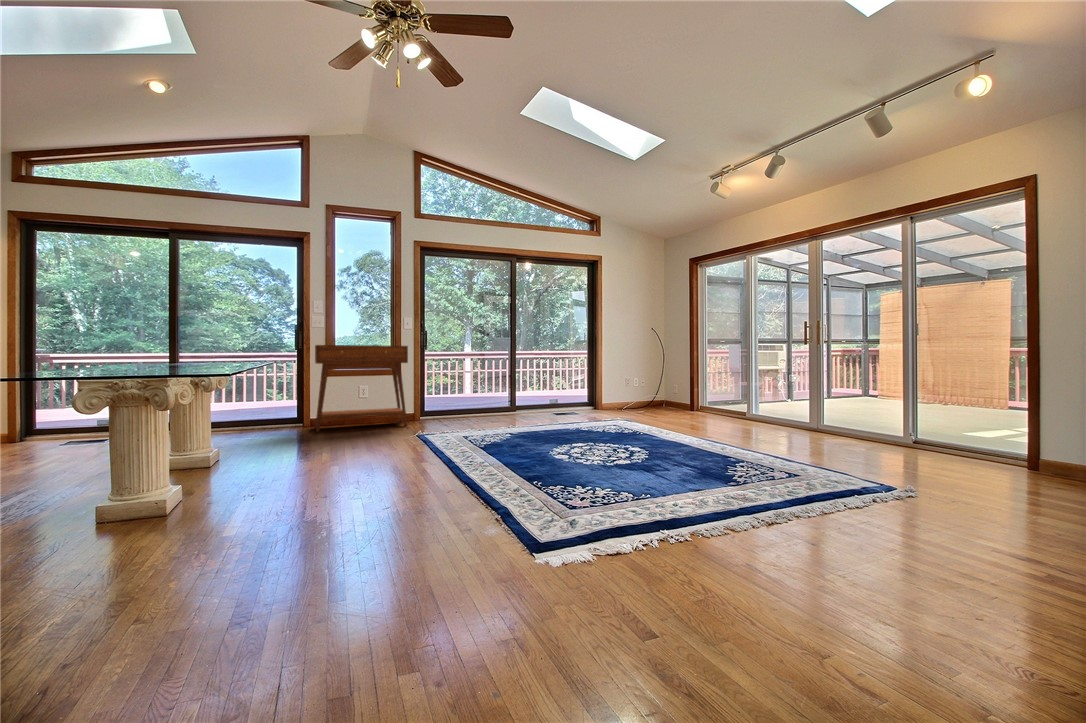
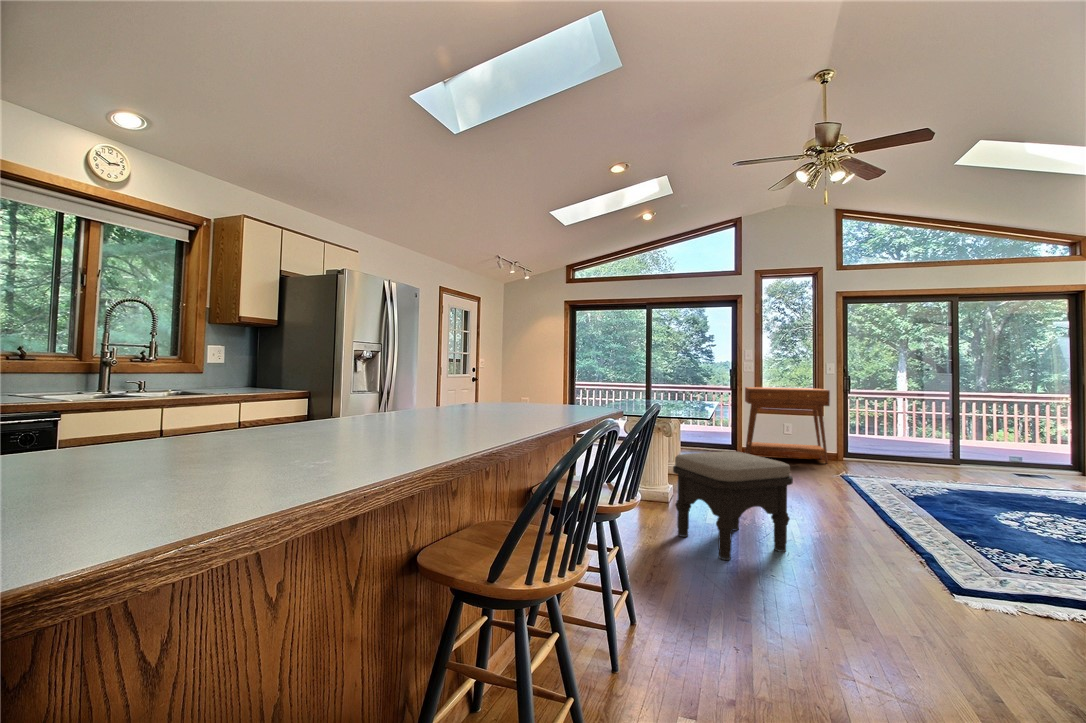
ottoman: none [98,411,333,614] -> present [673,451,793,560]

